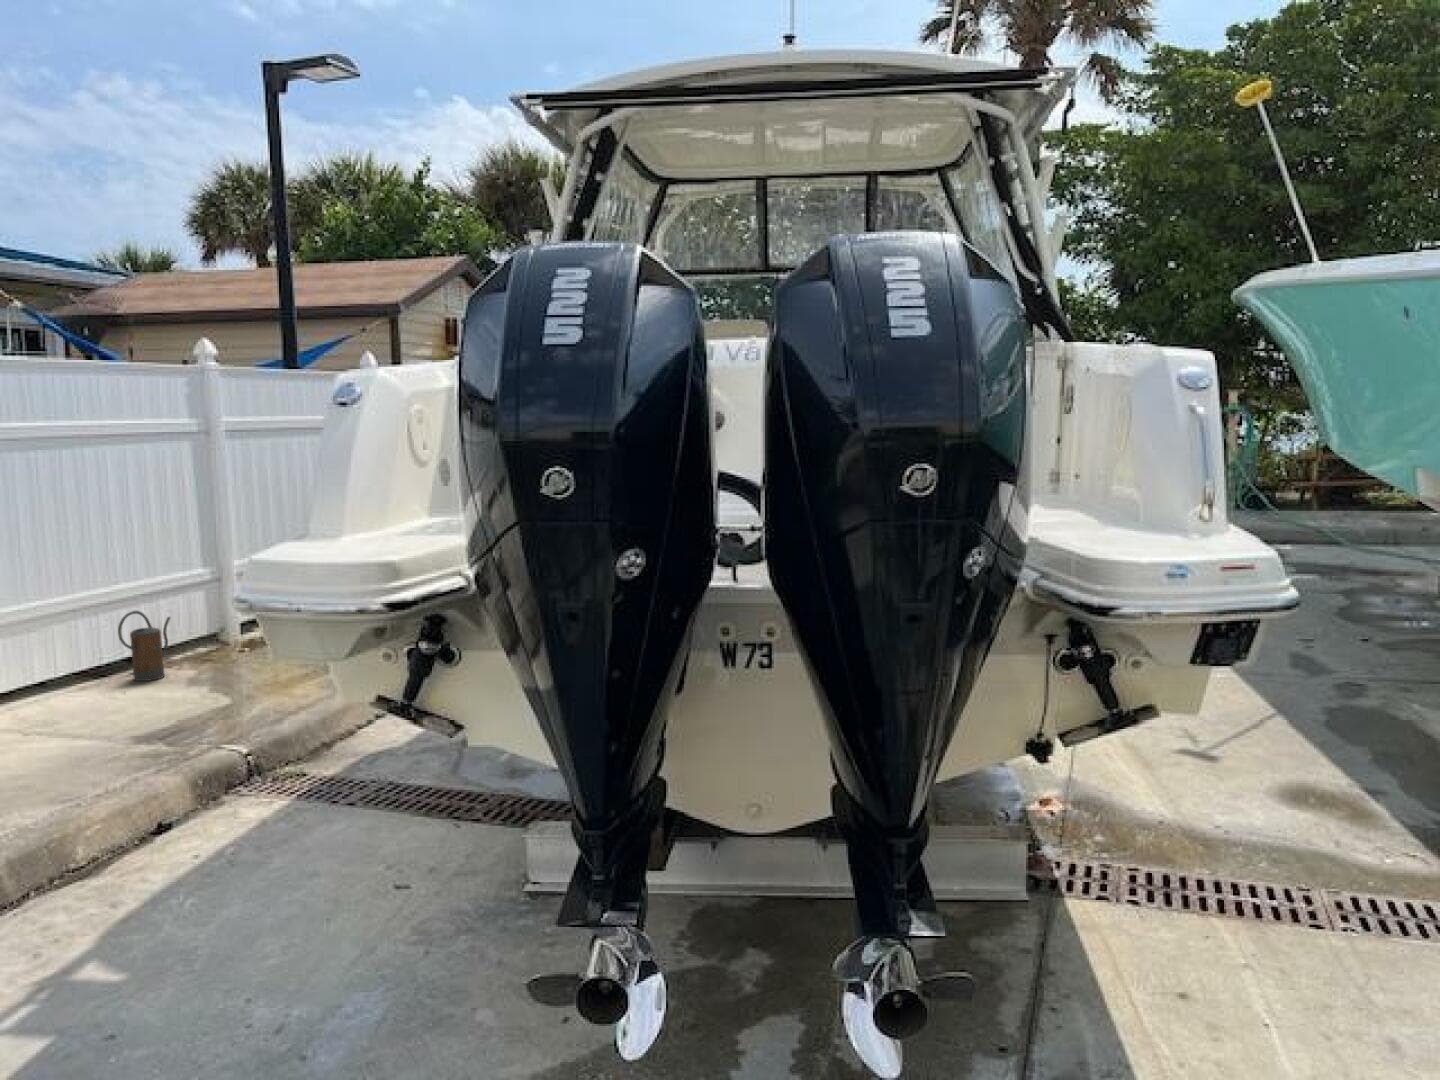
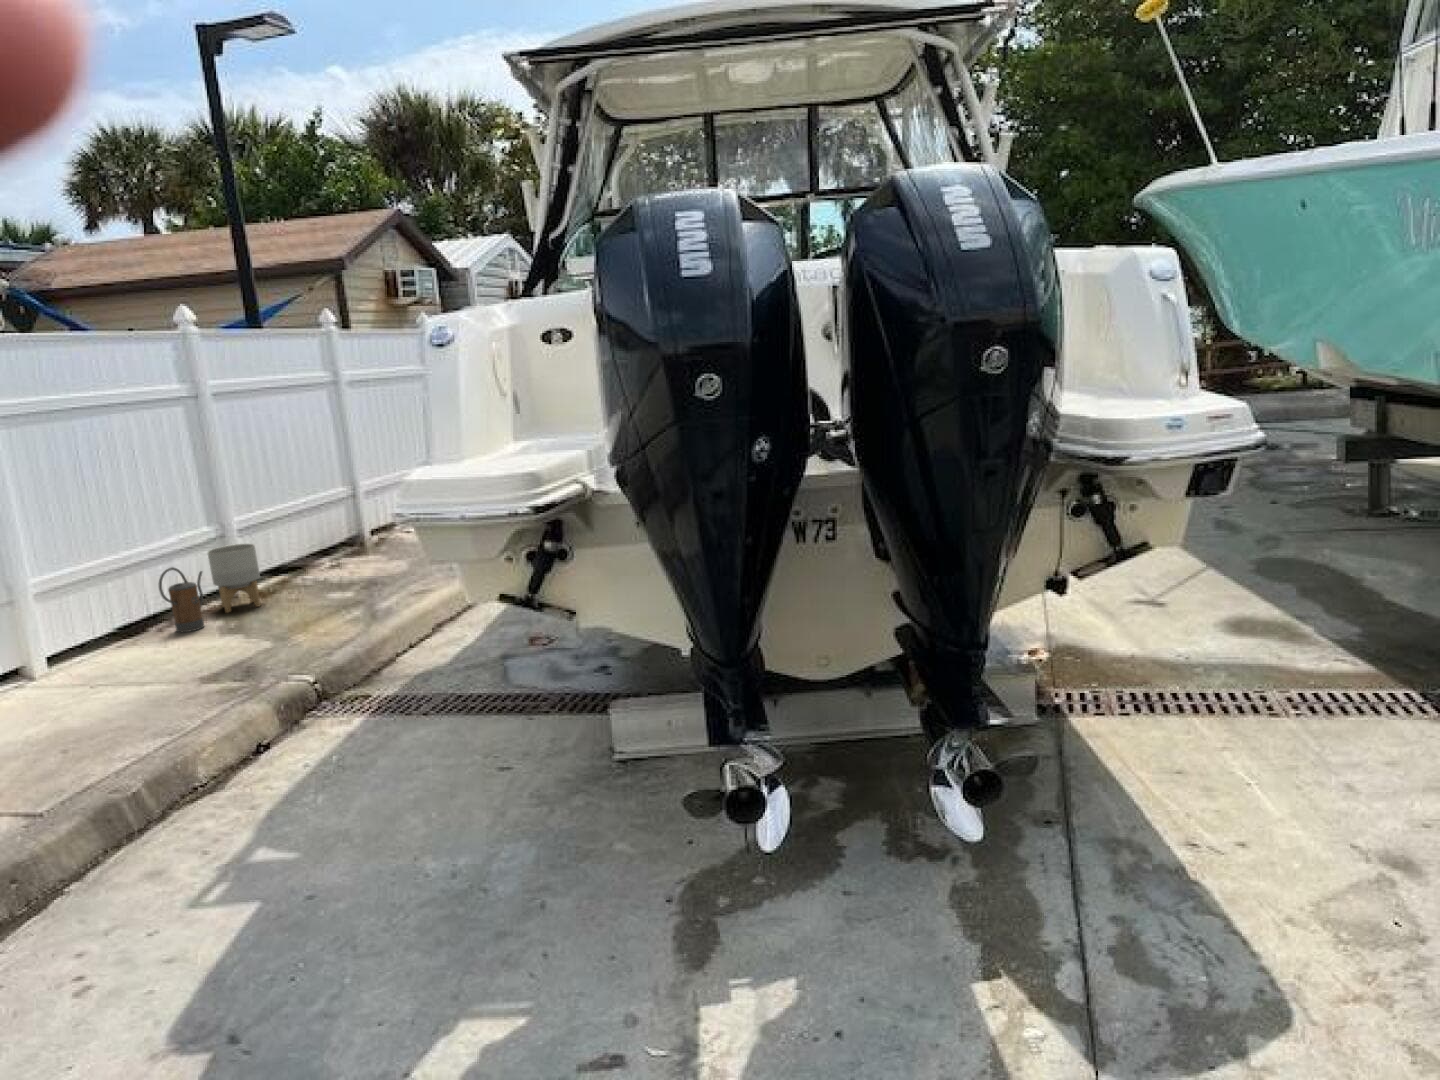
planter: none [182,591,236,663] -> present [208,544,261,613]

